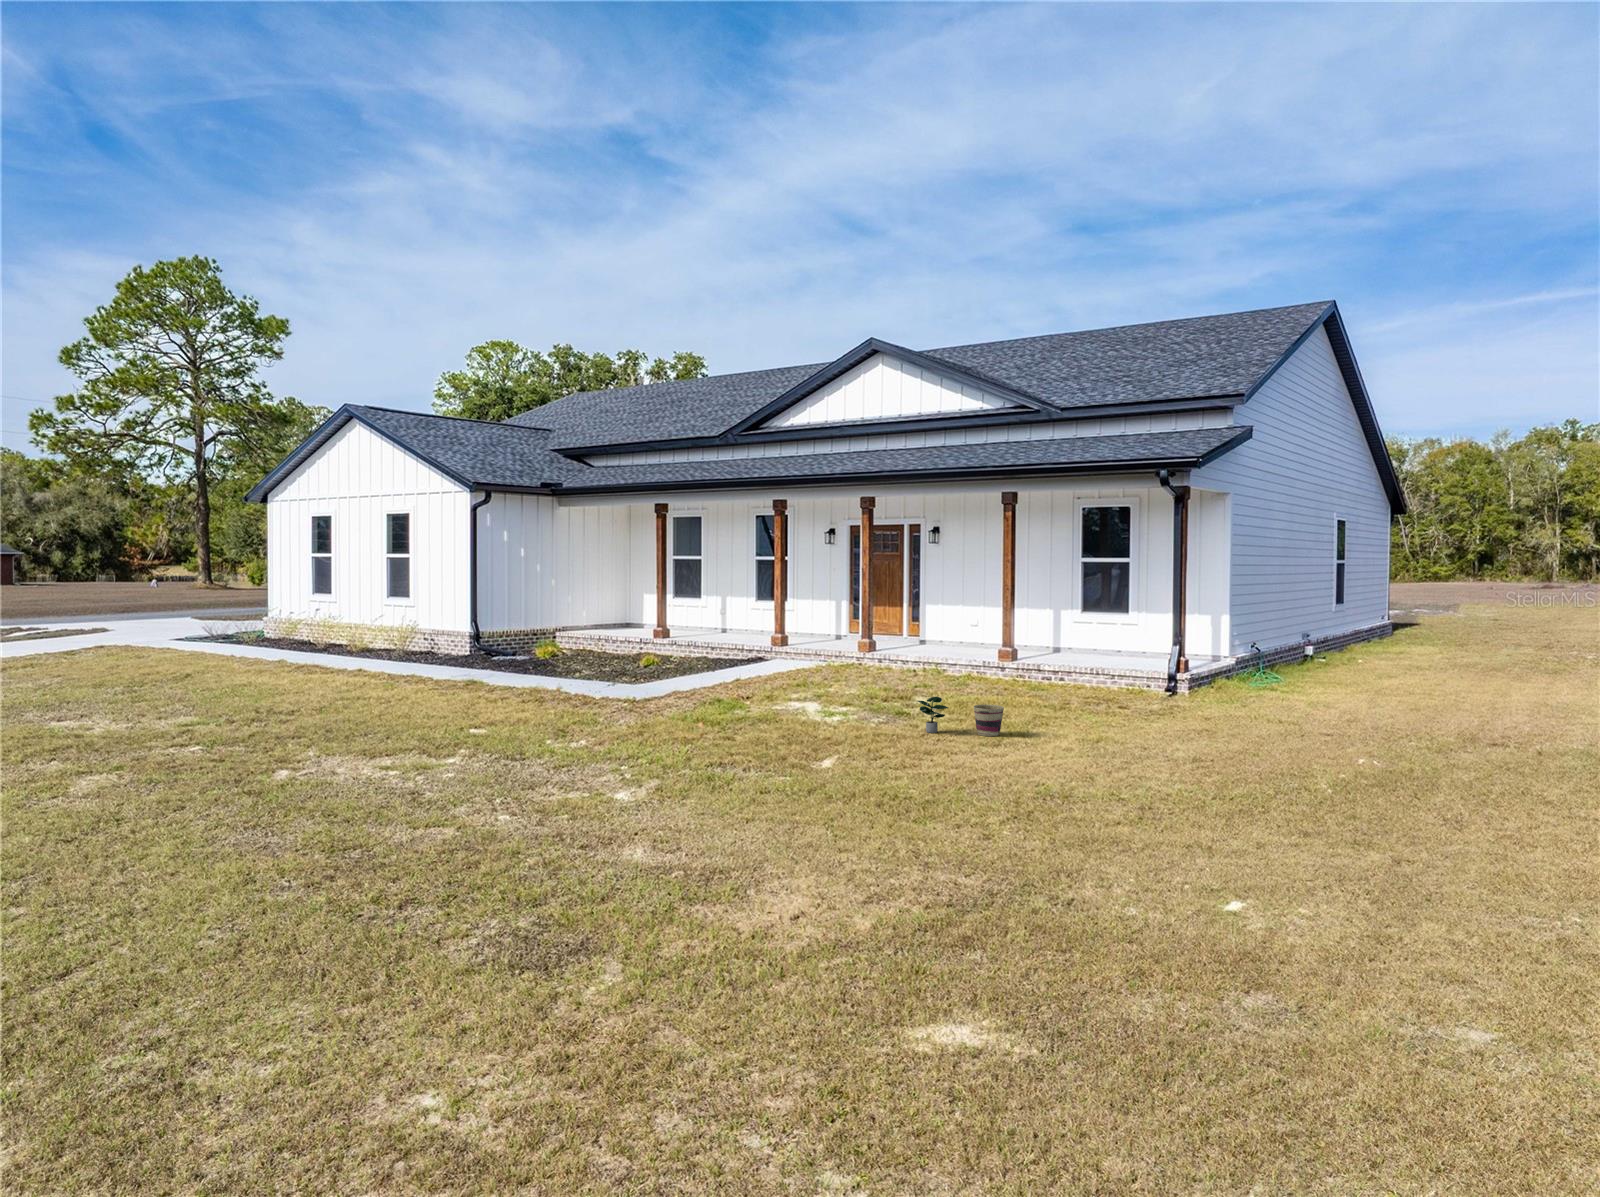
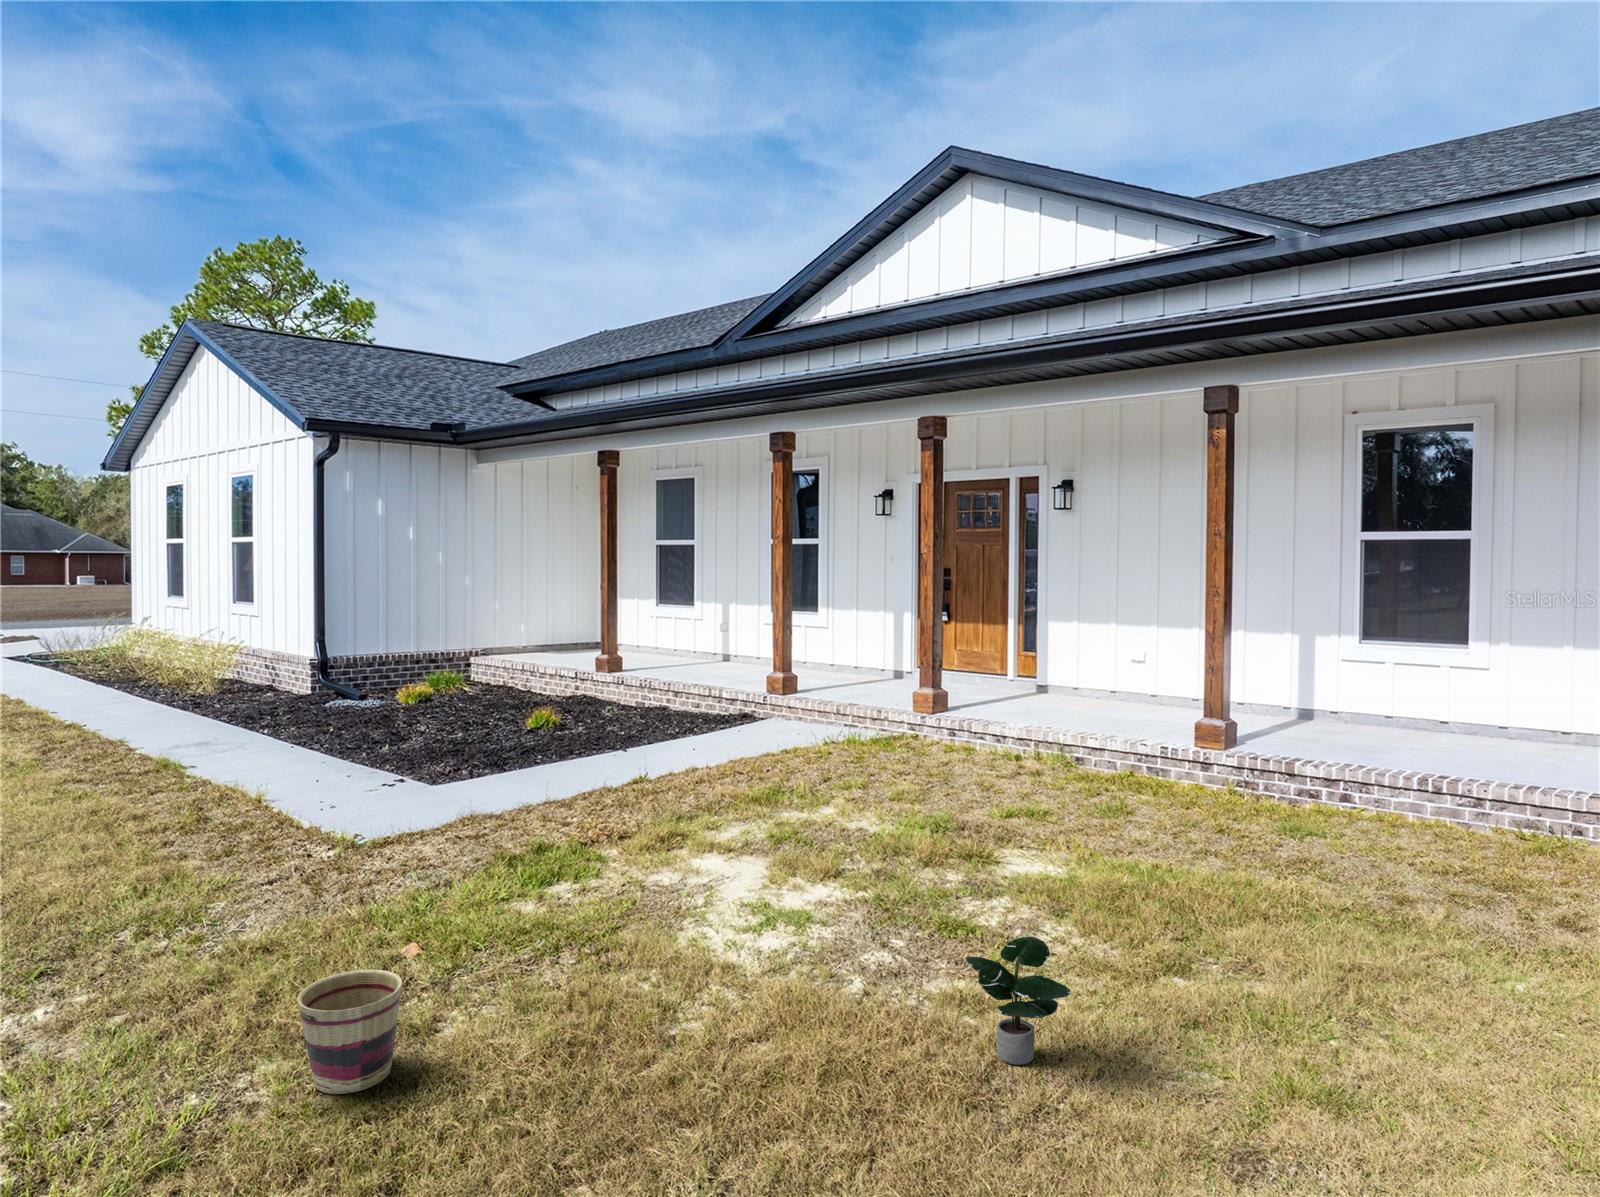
basket: present [974,705,1004,736] -> present [297,970,402,1094]

